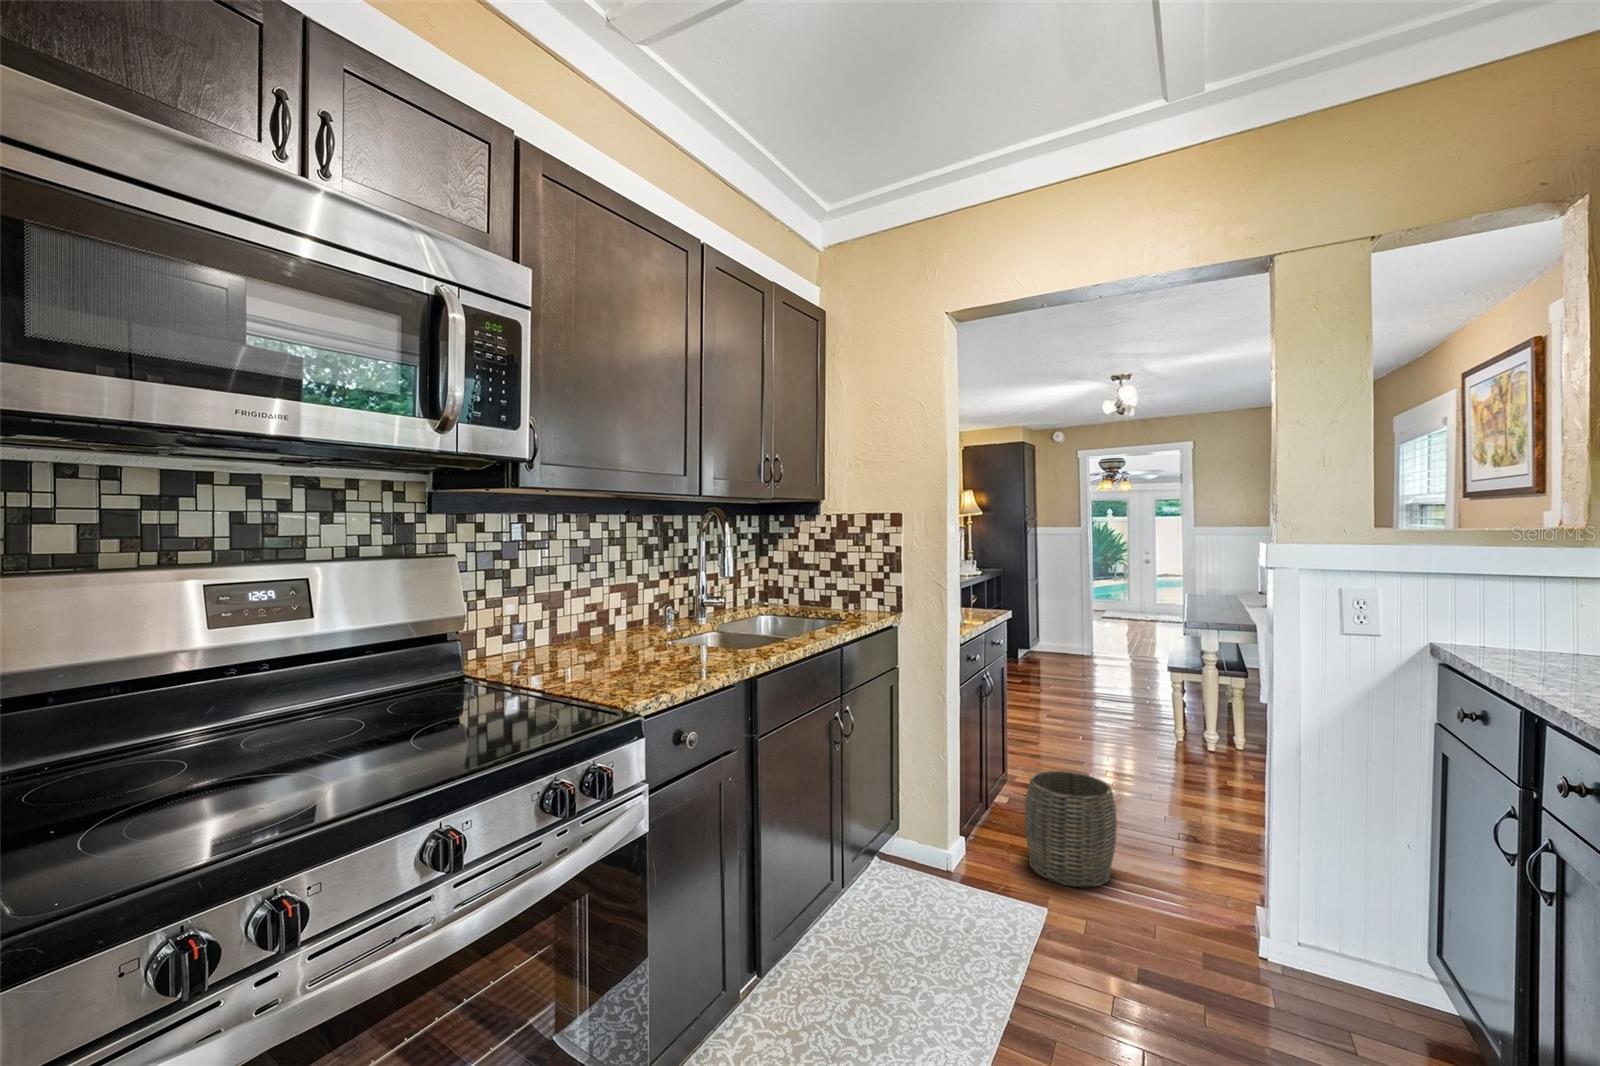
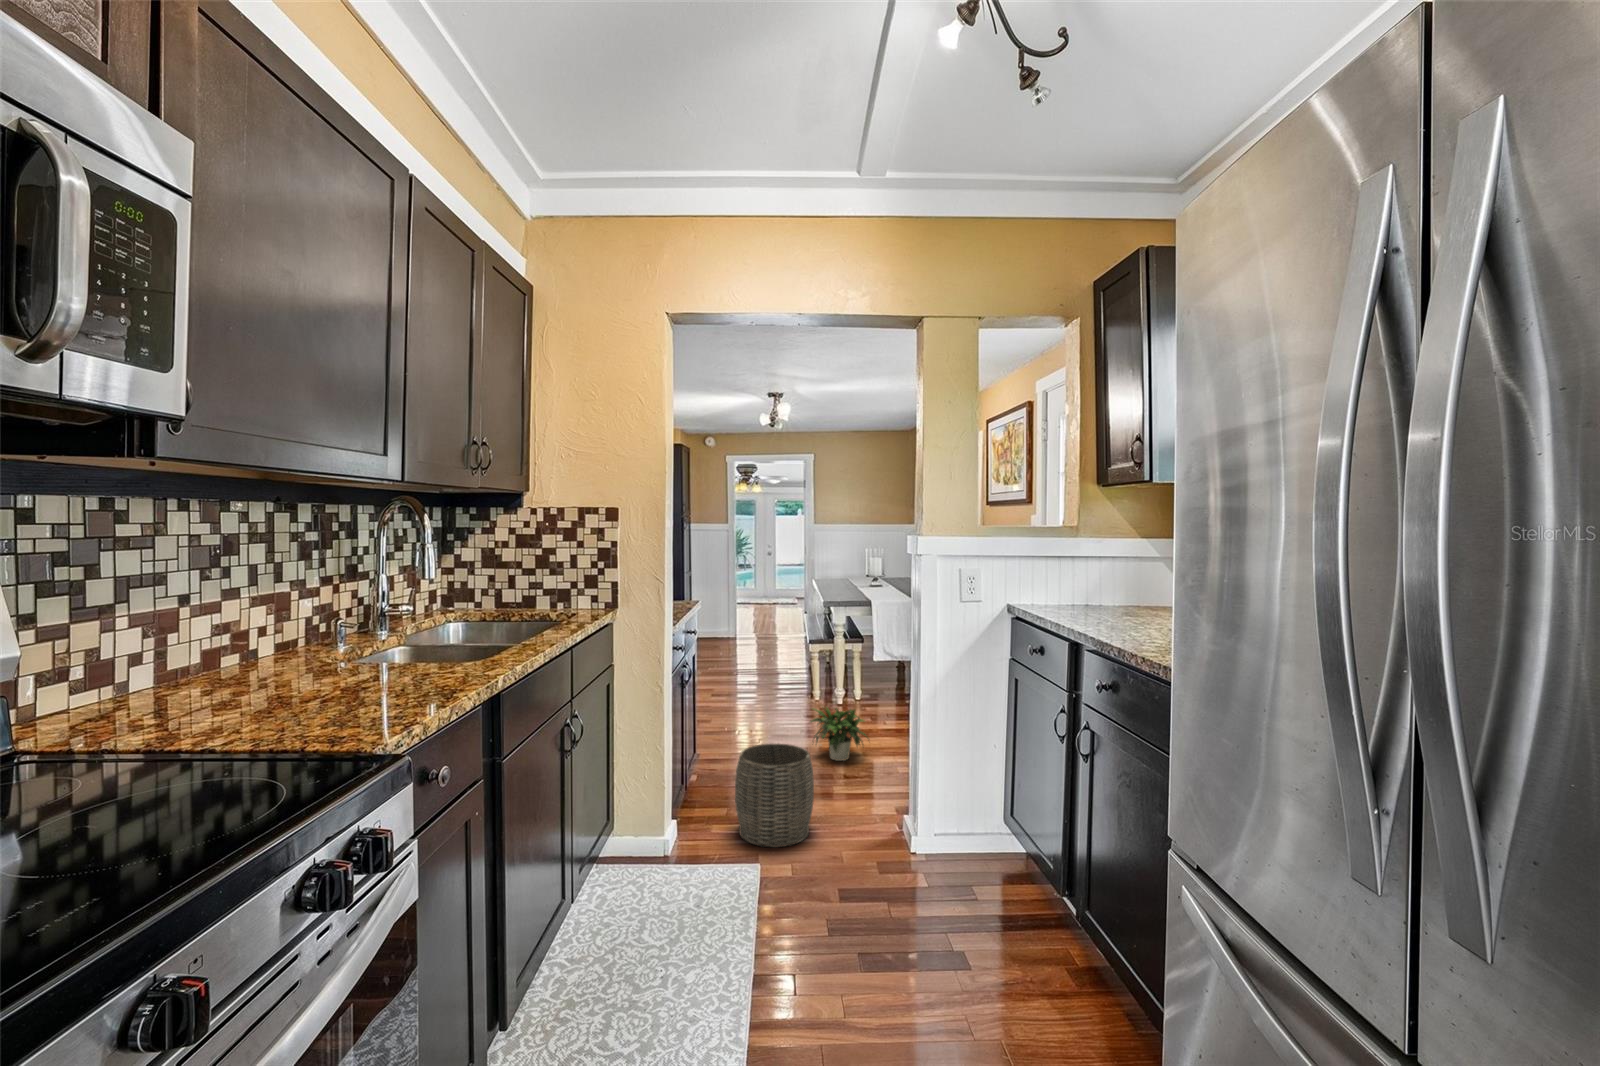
potted plant: none [1113,739,1209,808] -> present [810,708,867,761]

